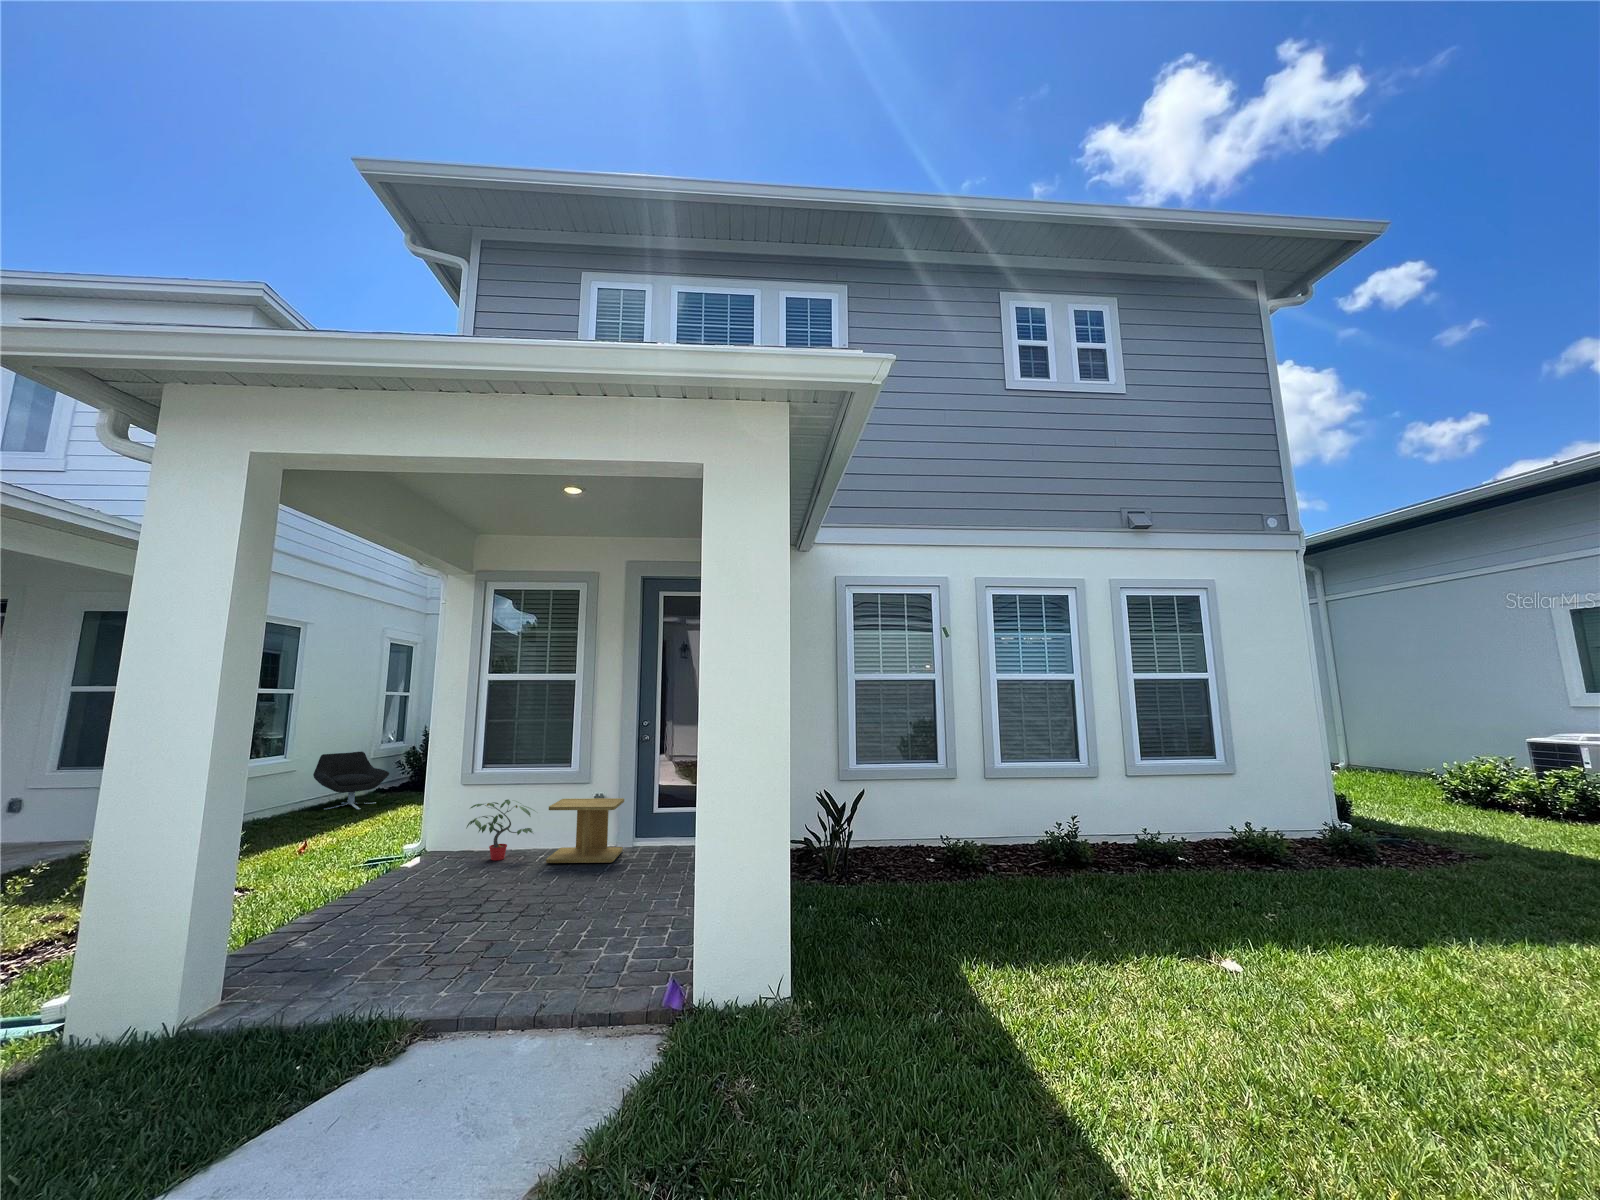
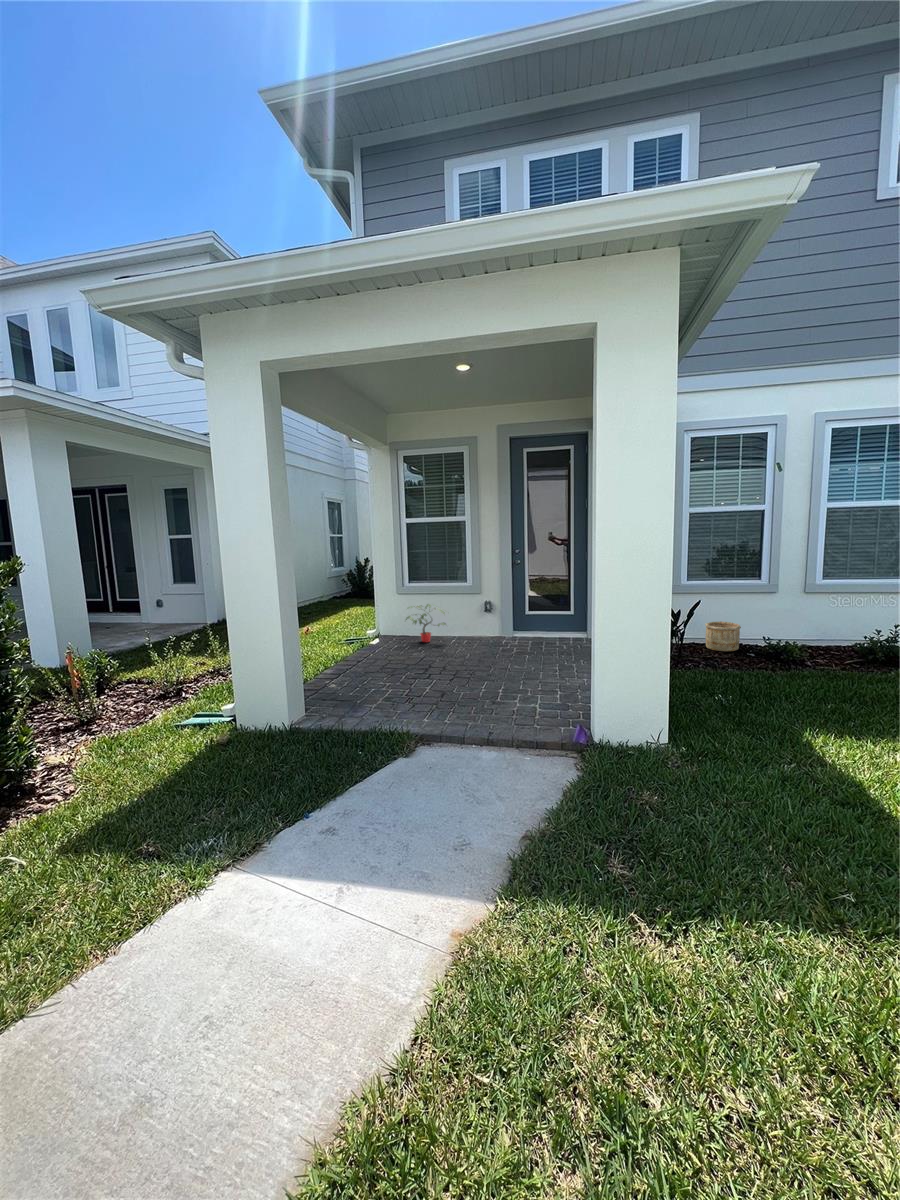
lounge chair: present [313,752,389,809] -> none [302,574,345,609]
side table: present [546,798,624,863] -> none [457,604,507,647]
wooden bucket: none [878,817,918,857] -> present [705,621,741,651]

